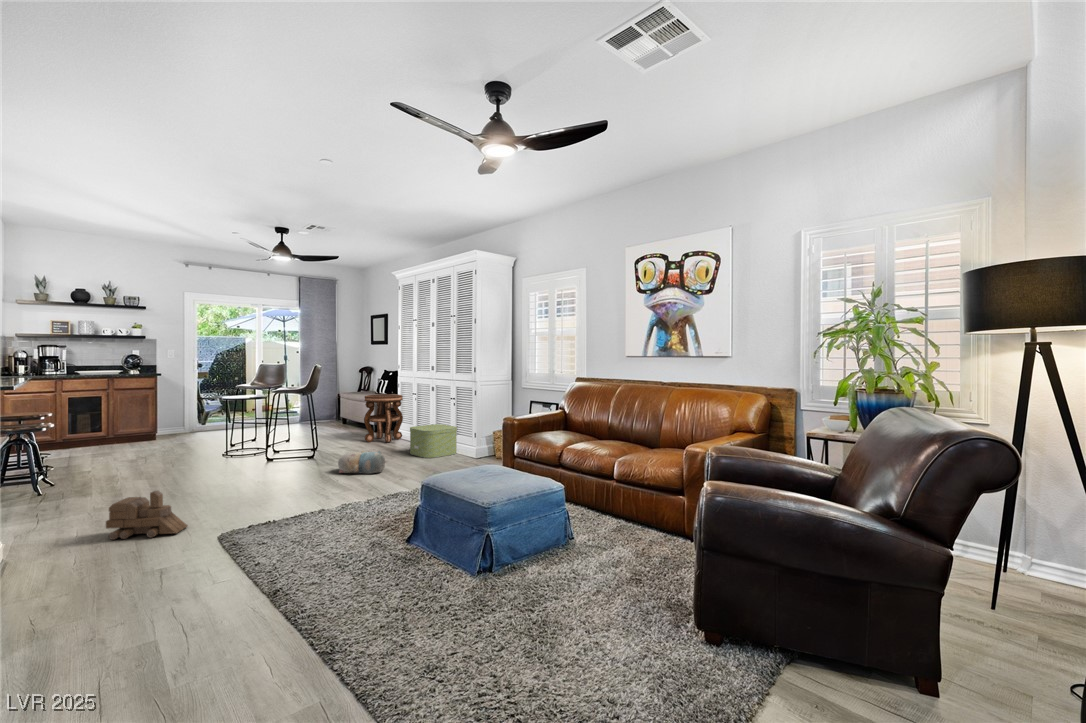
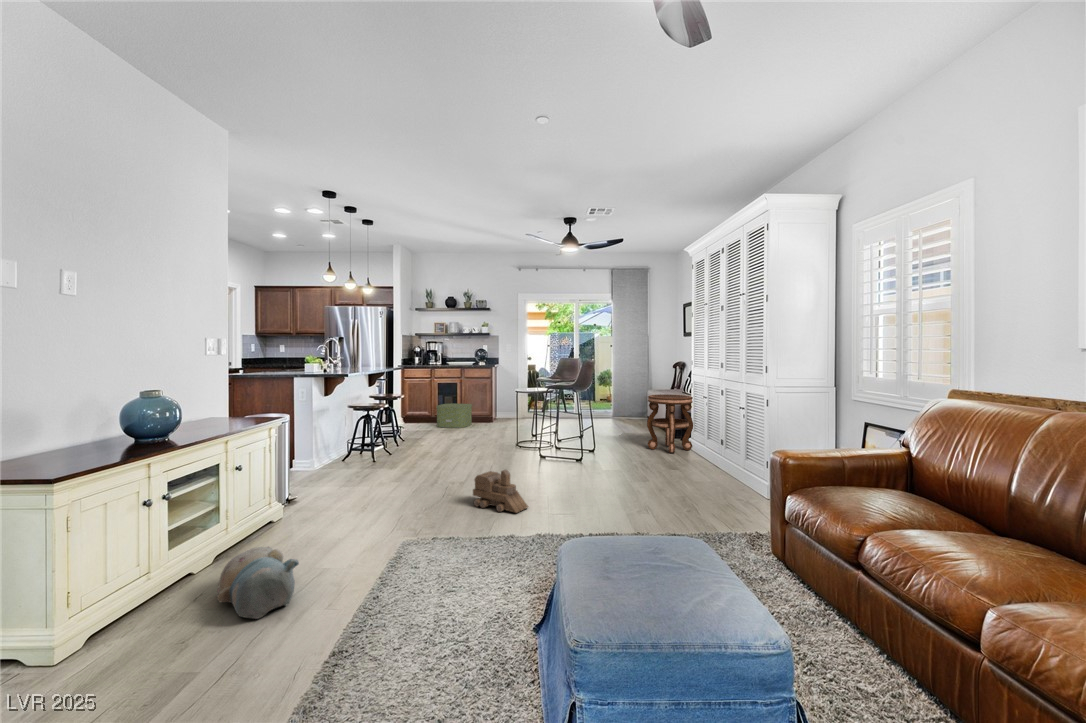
storage box: present [410,424,457,458] -> present [437,403,472,428]
plush toy: present [338,451,385,474] -> present [217,547,299,619]
toy train: present [106,491,187,540] -> present [473,470,528,513]

